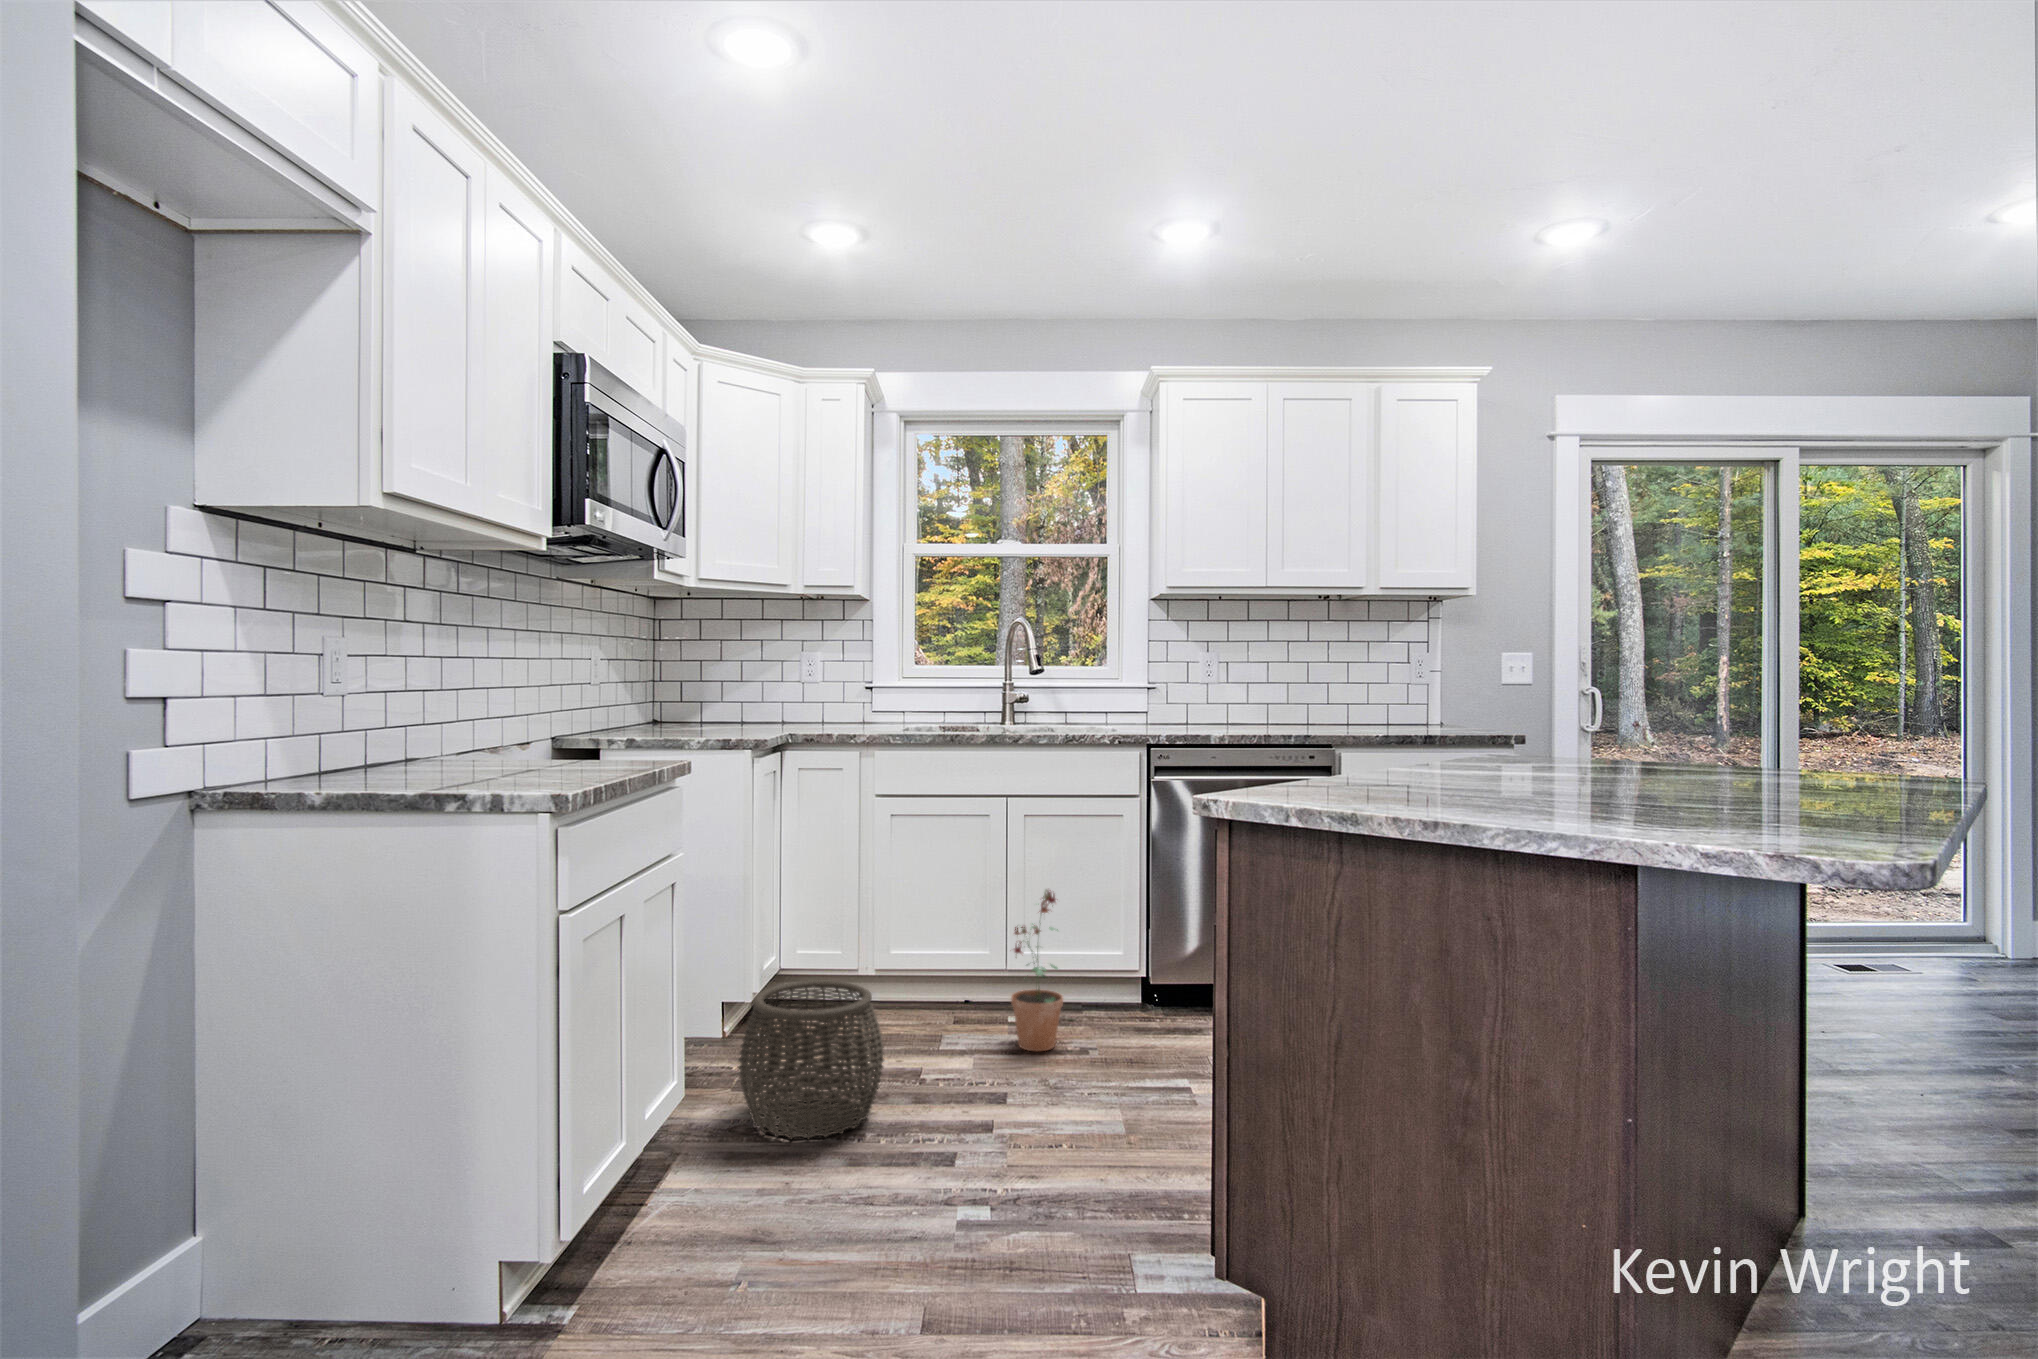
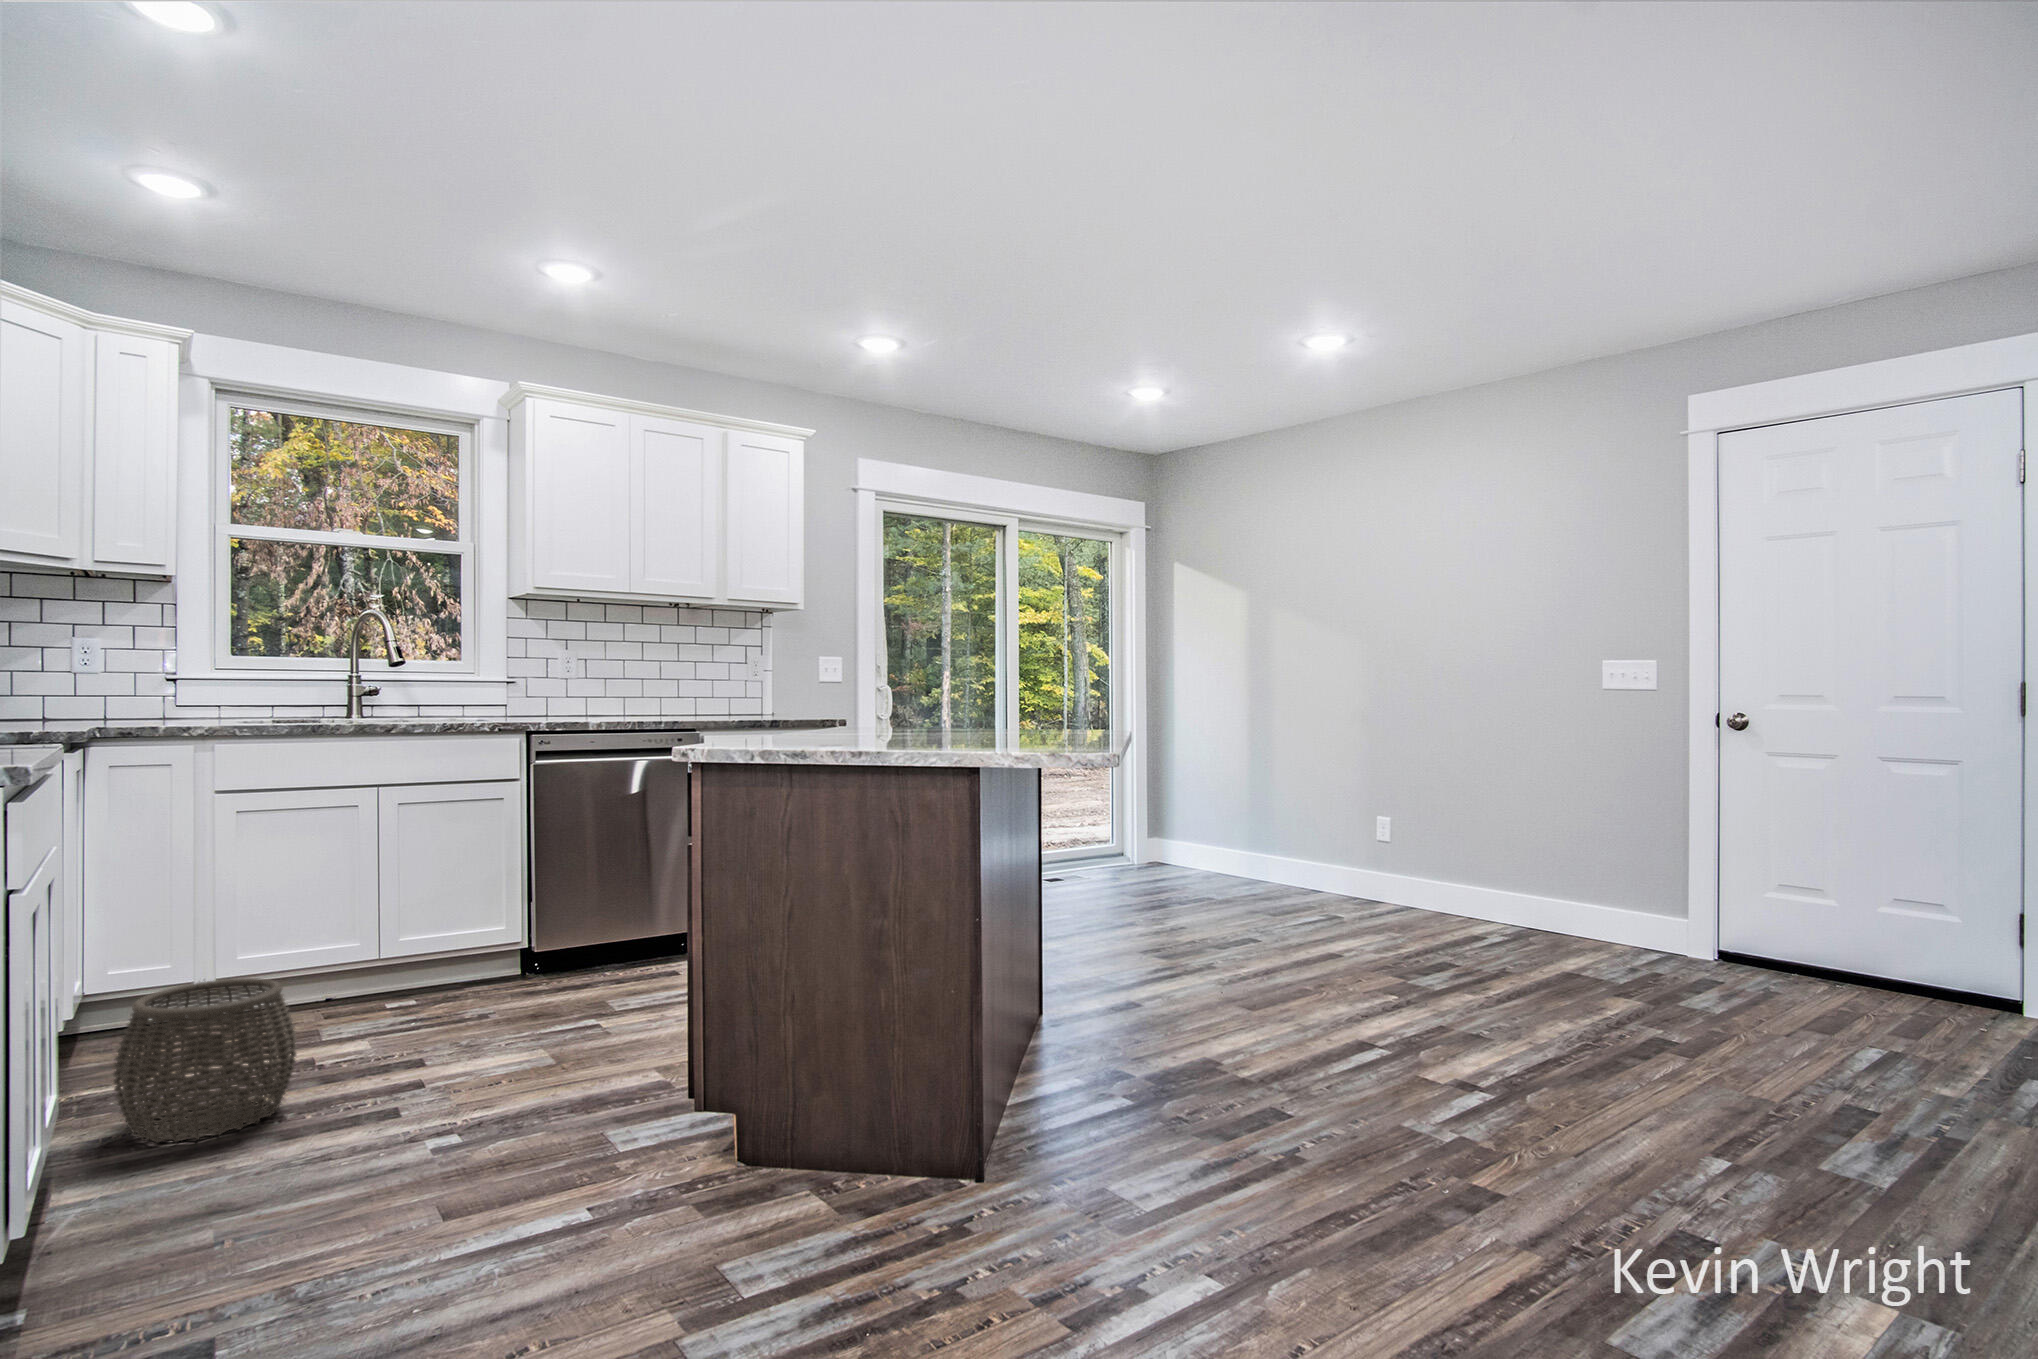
potted plant: present [1011,890,1063,1051] -> none [396,870,459,1025]

